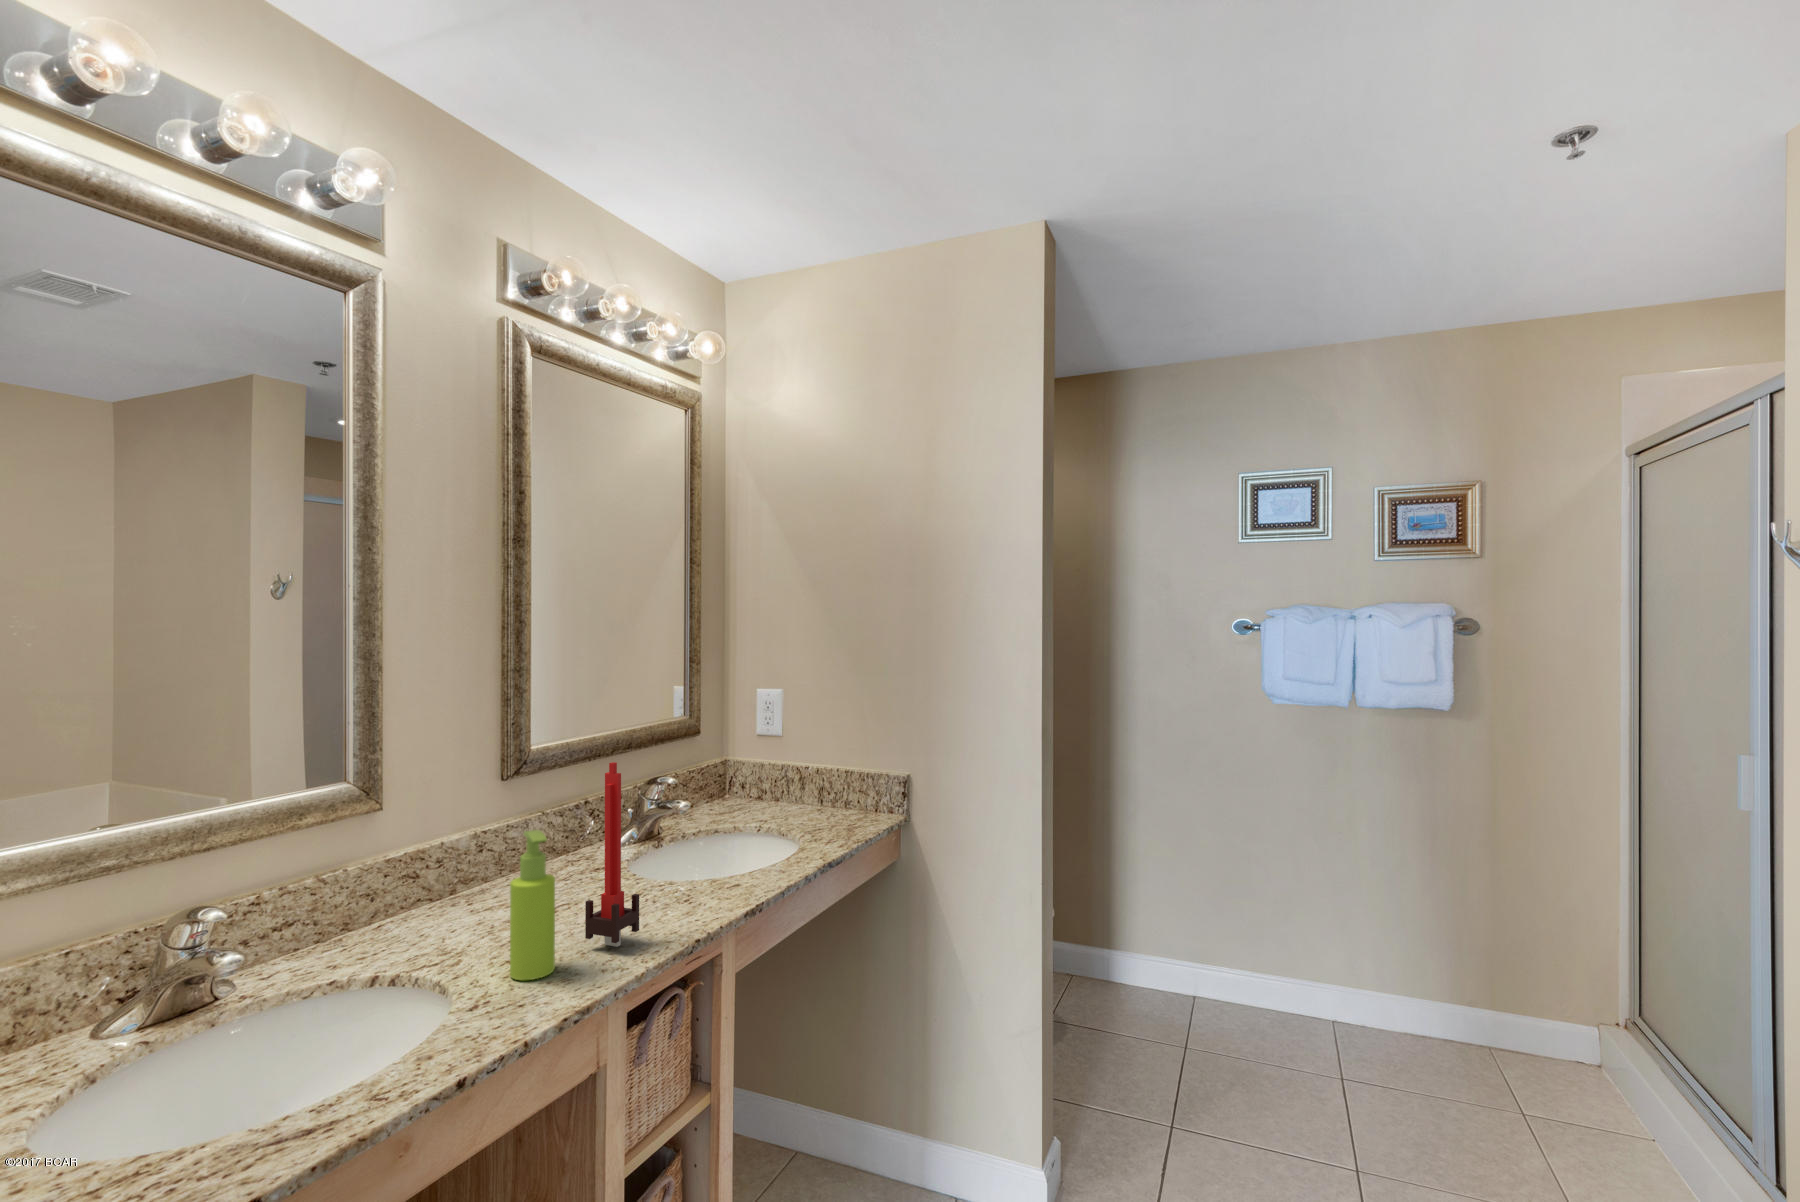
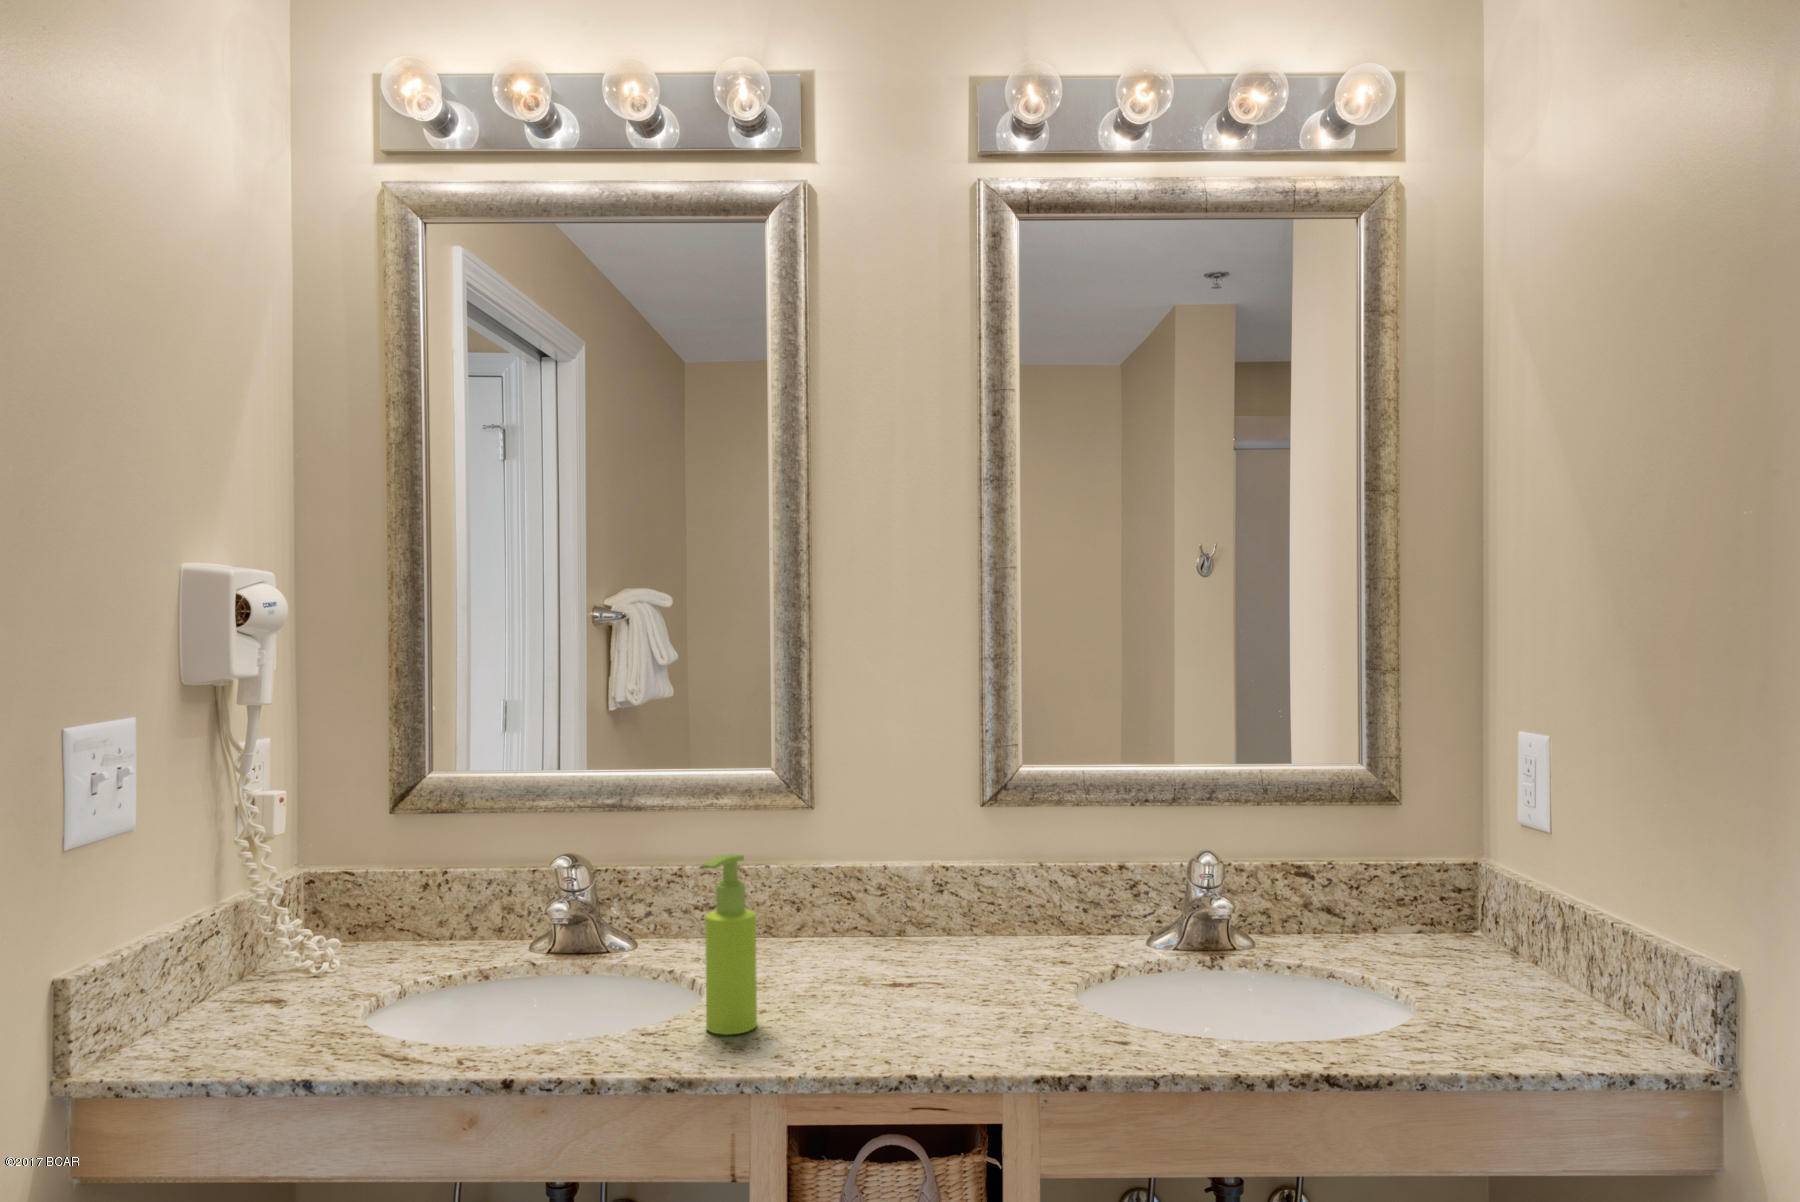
candle: present [585,762,639,947] -> none [805,790,858,1041]

